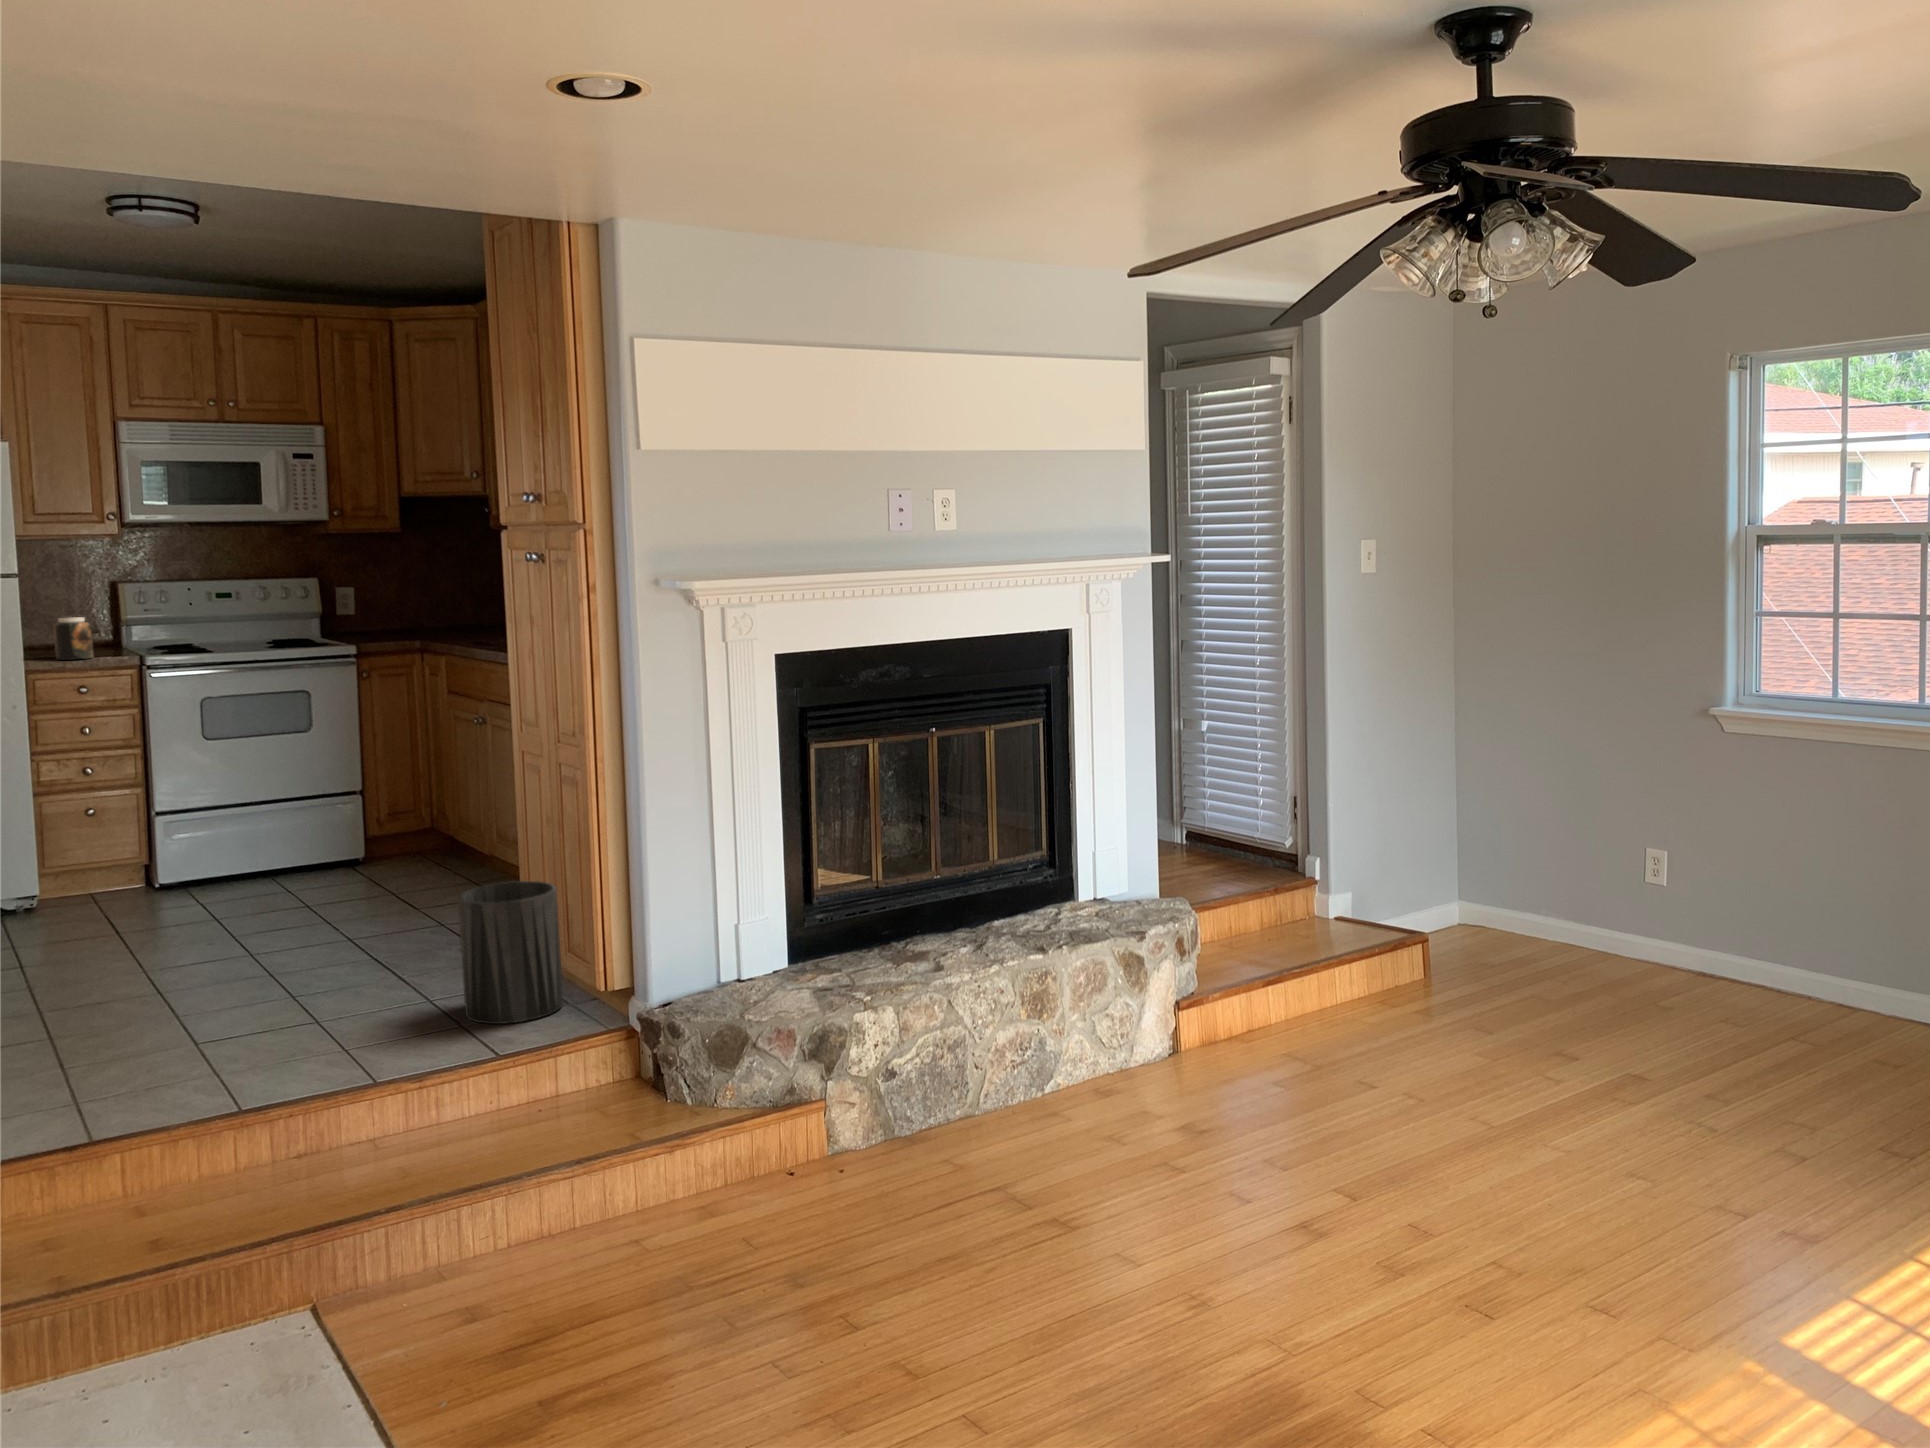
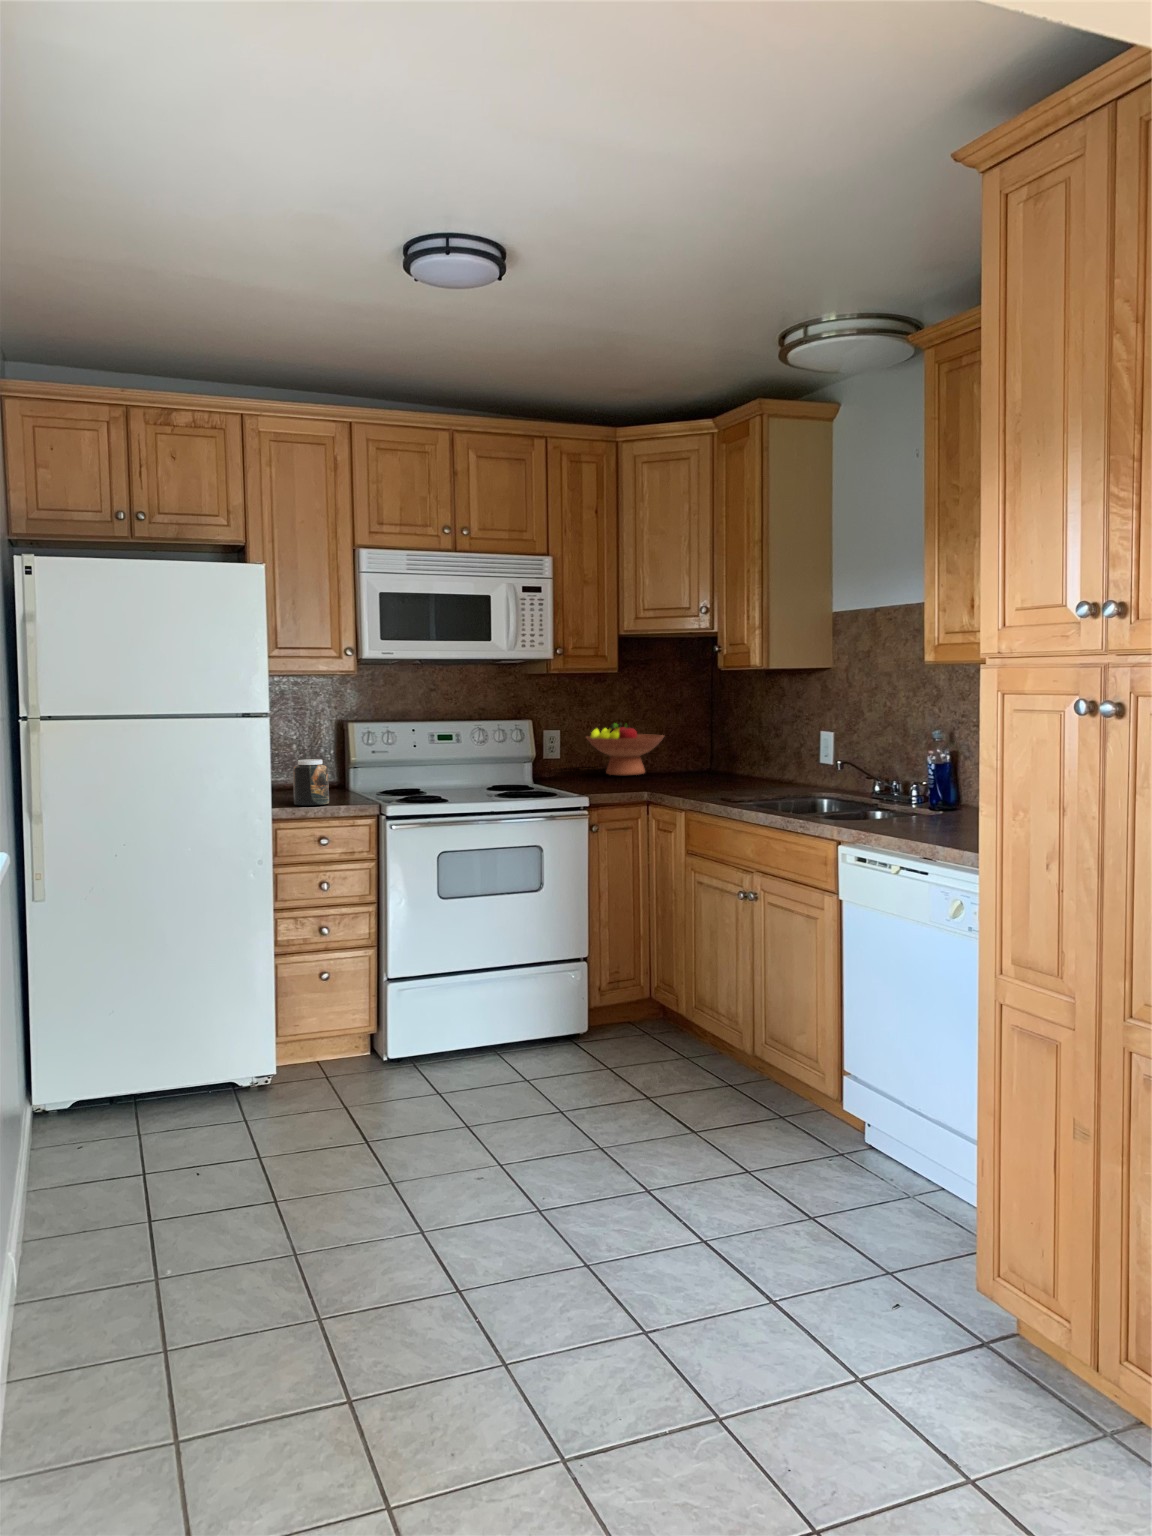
fruit bowl: none [376,579,456,628] -> present [587,723,664,775]
trash can: present [458,881,563,1024] -> none [930,1212,1094,1486]

